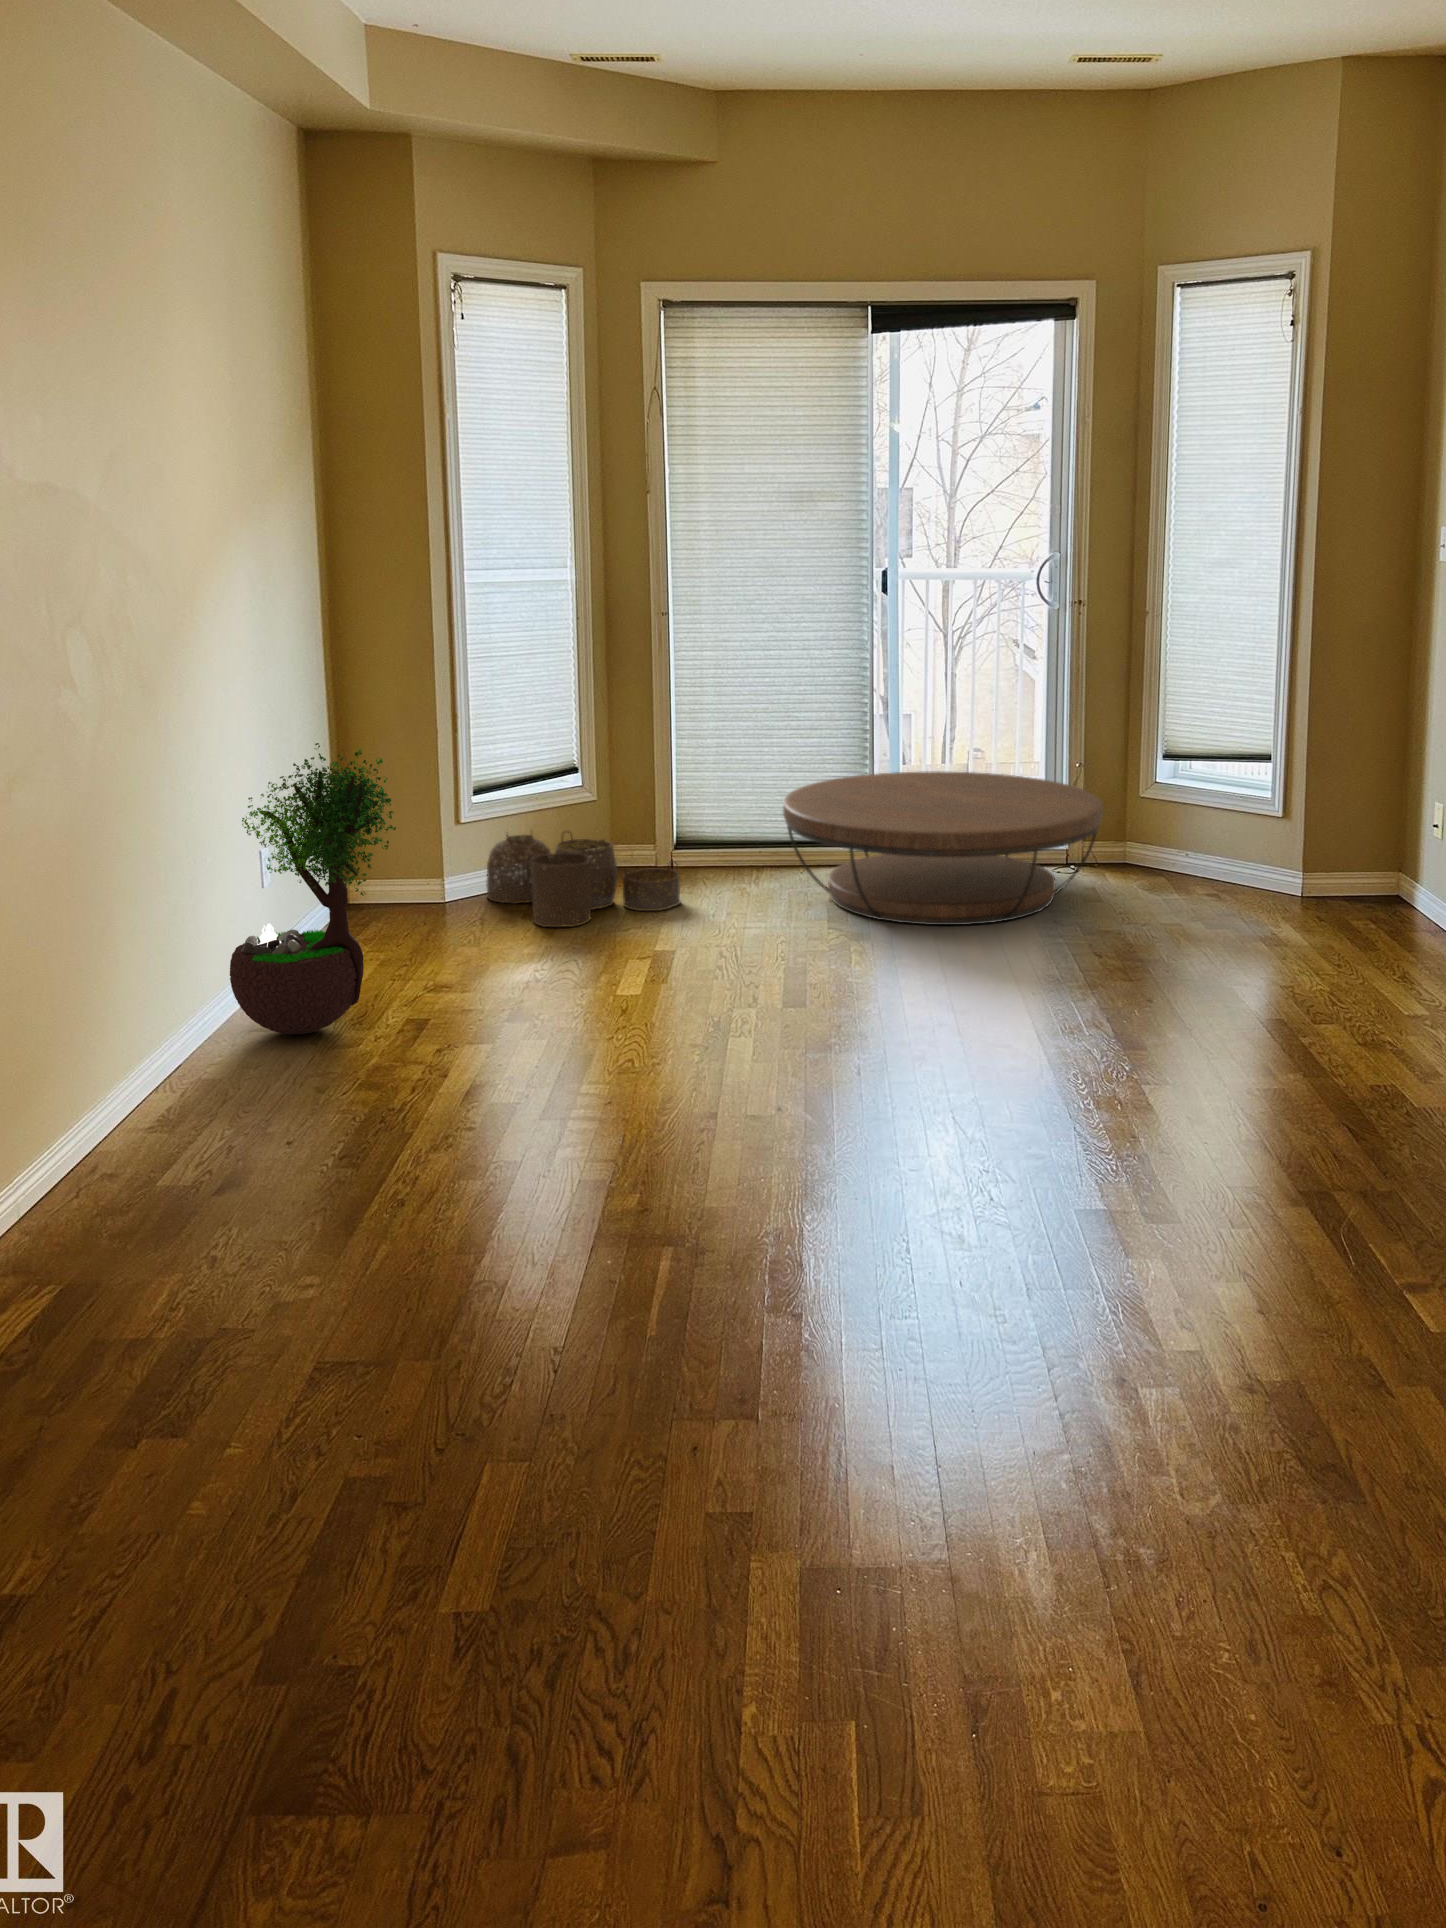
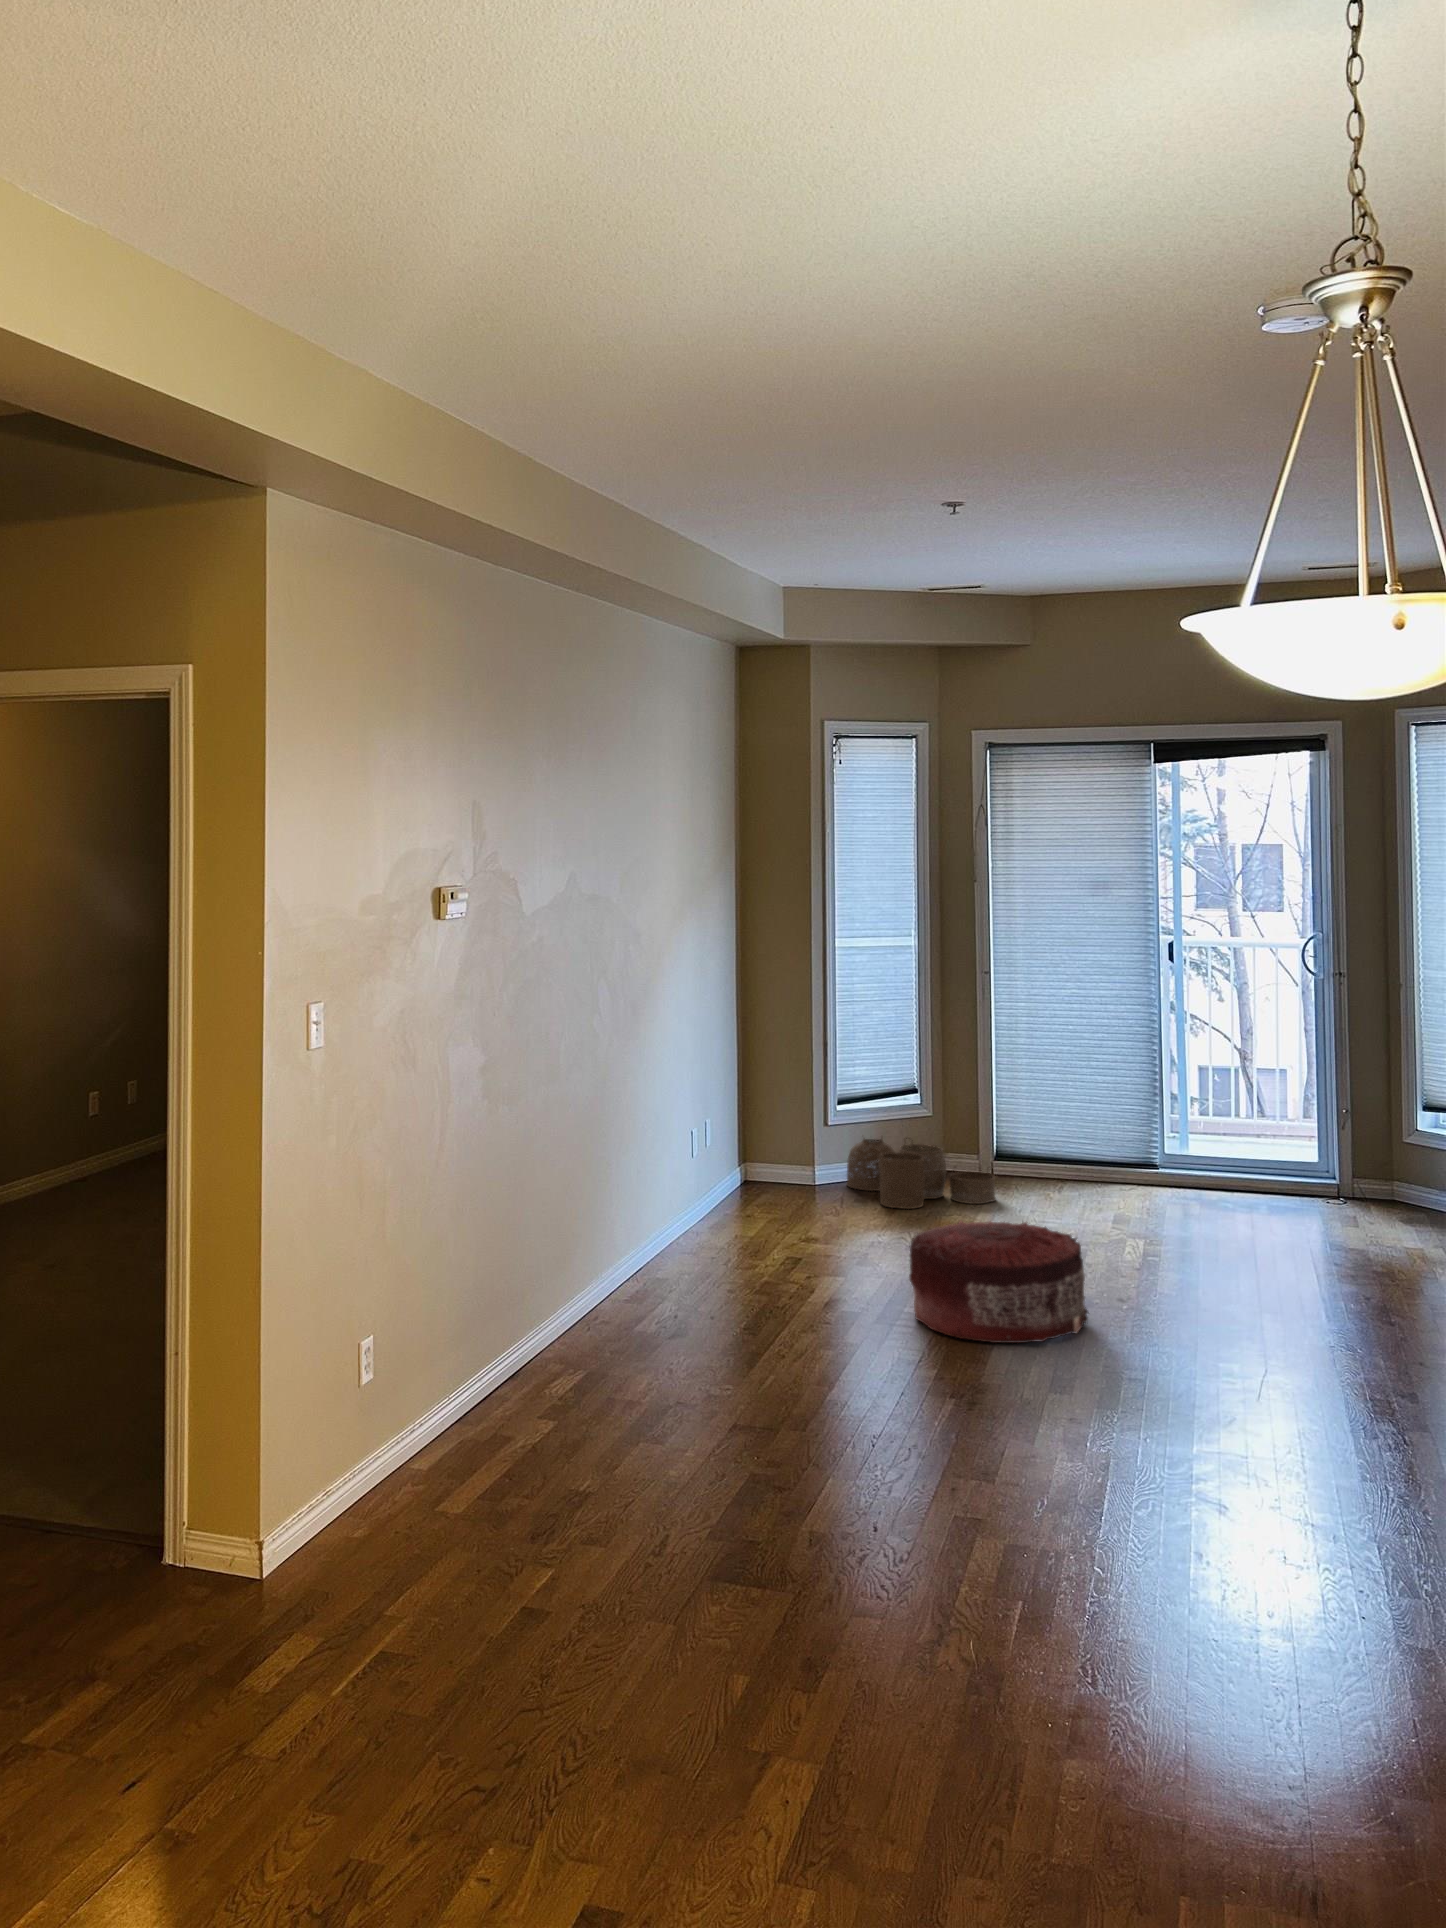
potted tree: present [230,743,396,1035] -> none [669,1052,783,1256]
coffee table: present [783,771,1103,925] -> none [1079,1110,1353,1233]
pouf: none [591,955,839,1140] -> present [909,1221,1088,1343]

